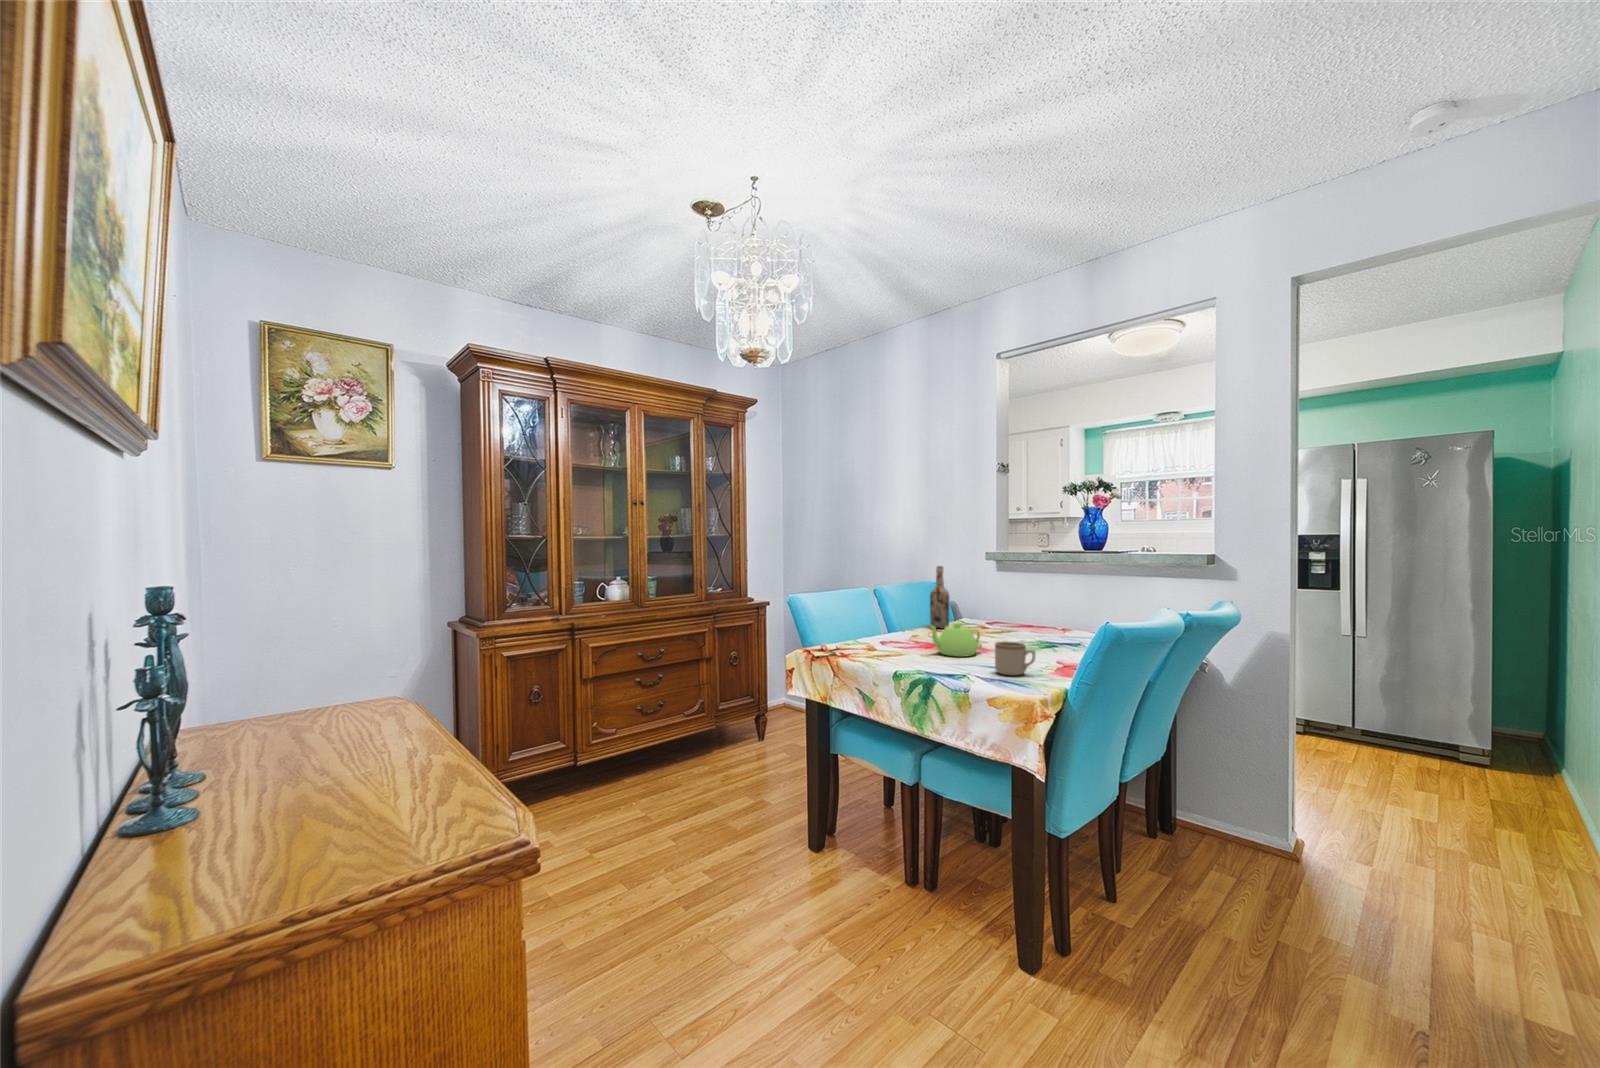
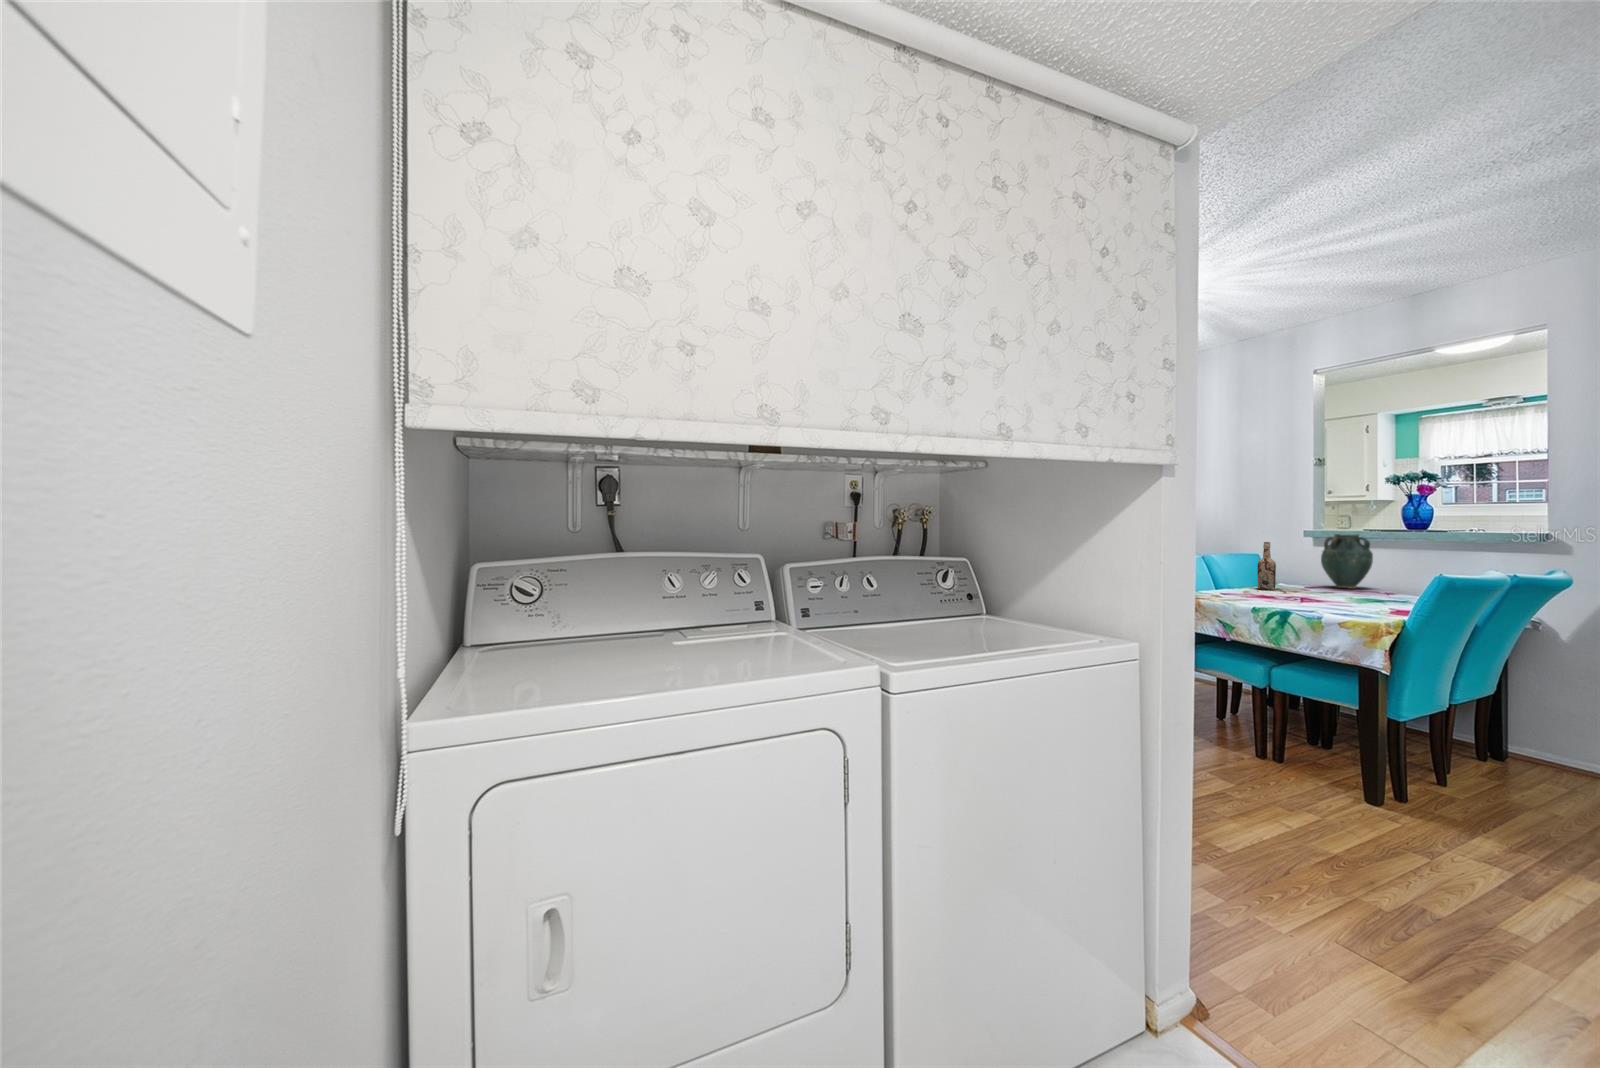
vase: none [1001,554,1051,622] -> present [1321,534,1373,589]
teapot: present [930,623,982,657] -> none [1272,580,1319,603]
mug: present [995,641,1036,675] -> none [1338,590,1374,612]

